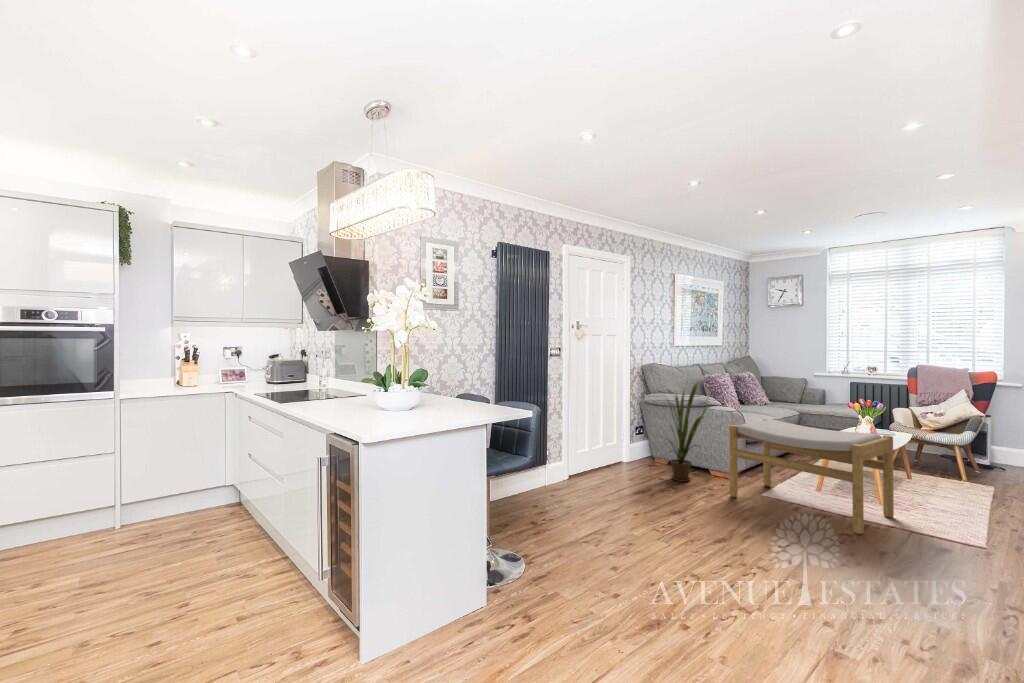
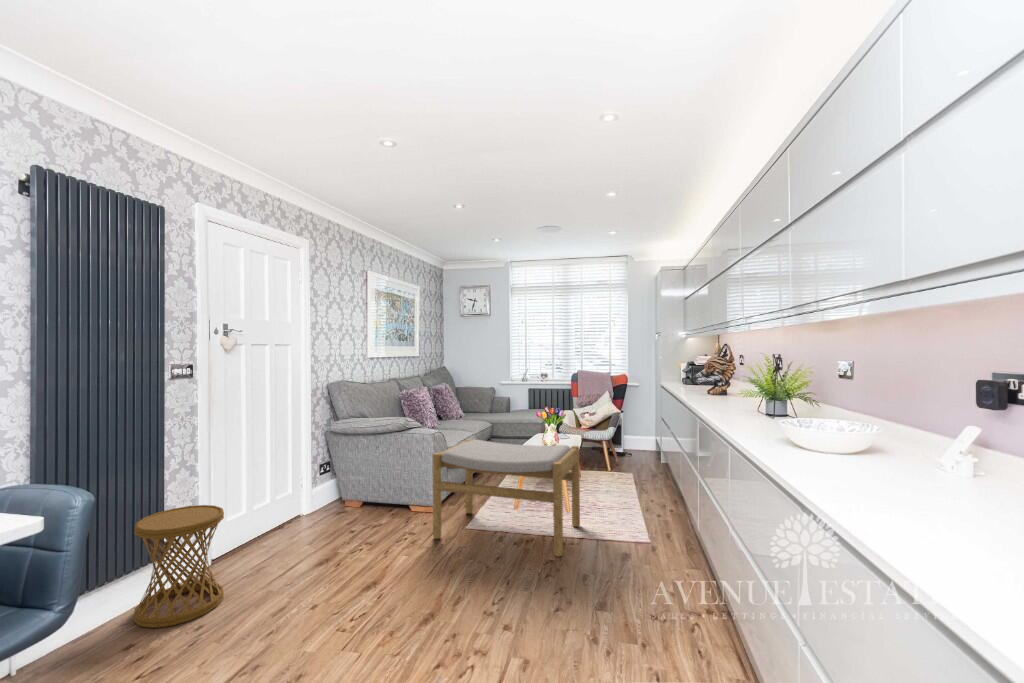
house plant: present [667,382,708,482] -> none [347,402,412,530]
side table: none [534,436,579,503] -> present [134,505,224,628]

